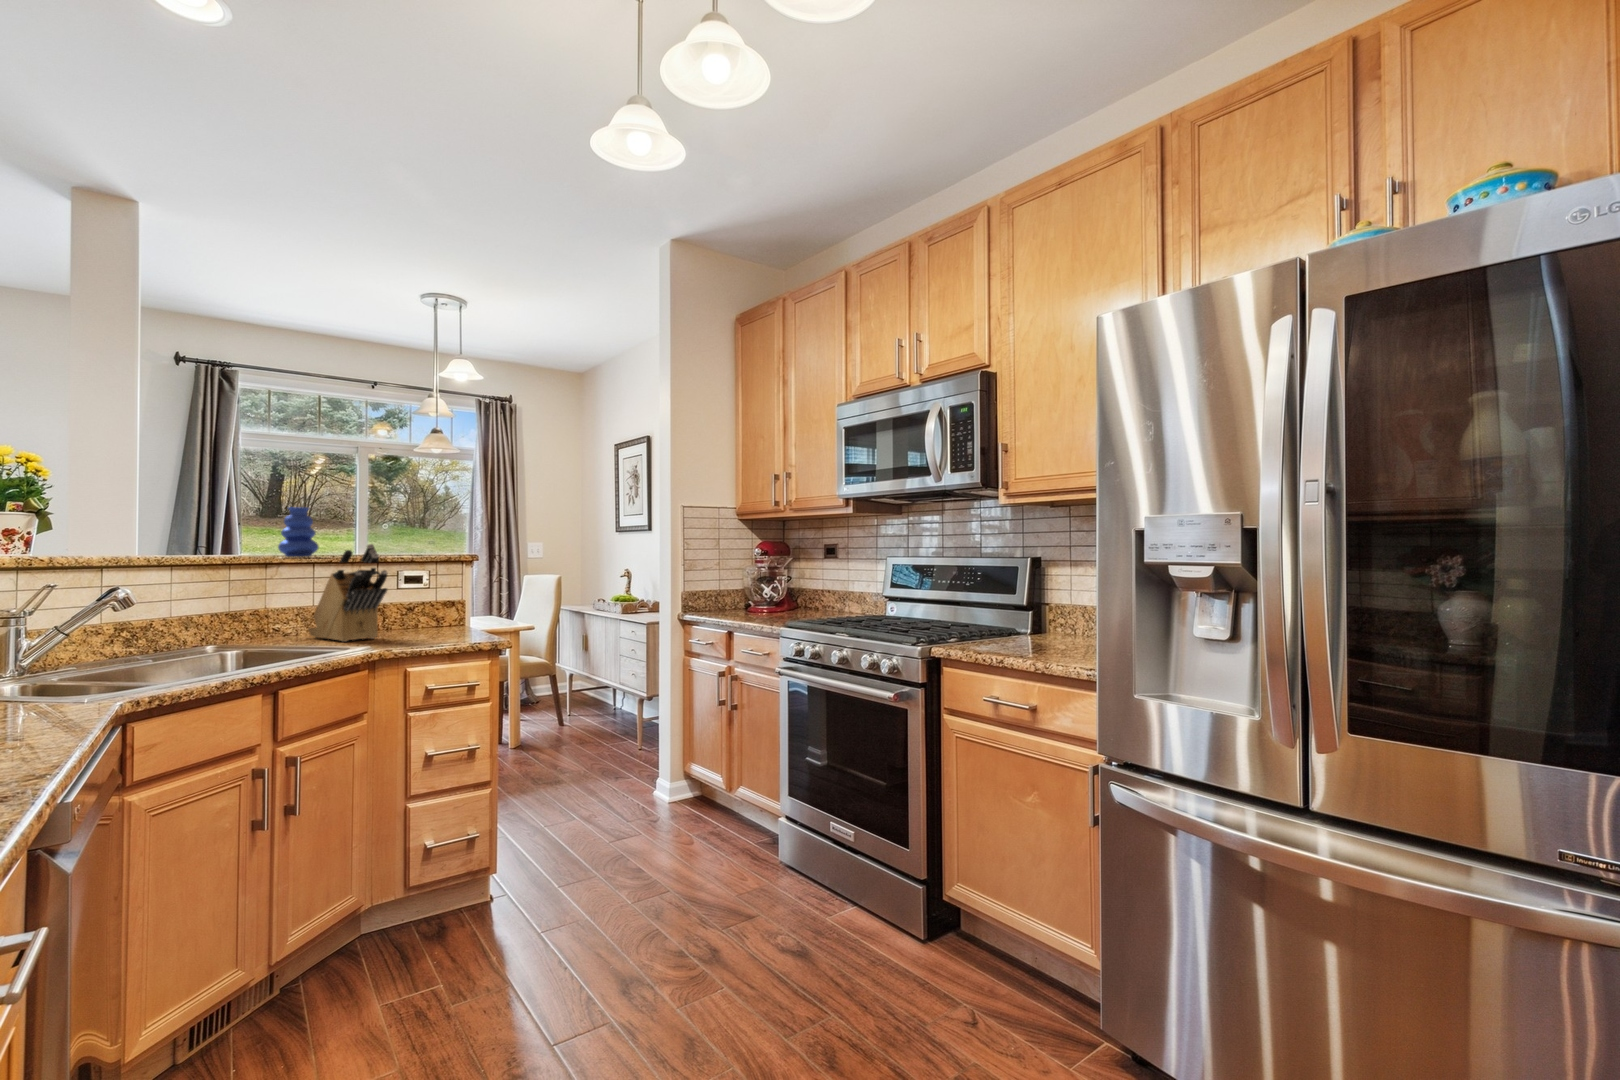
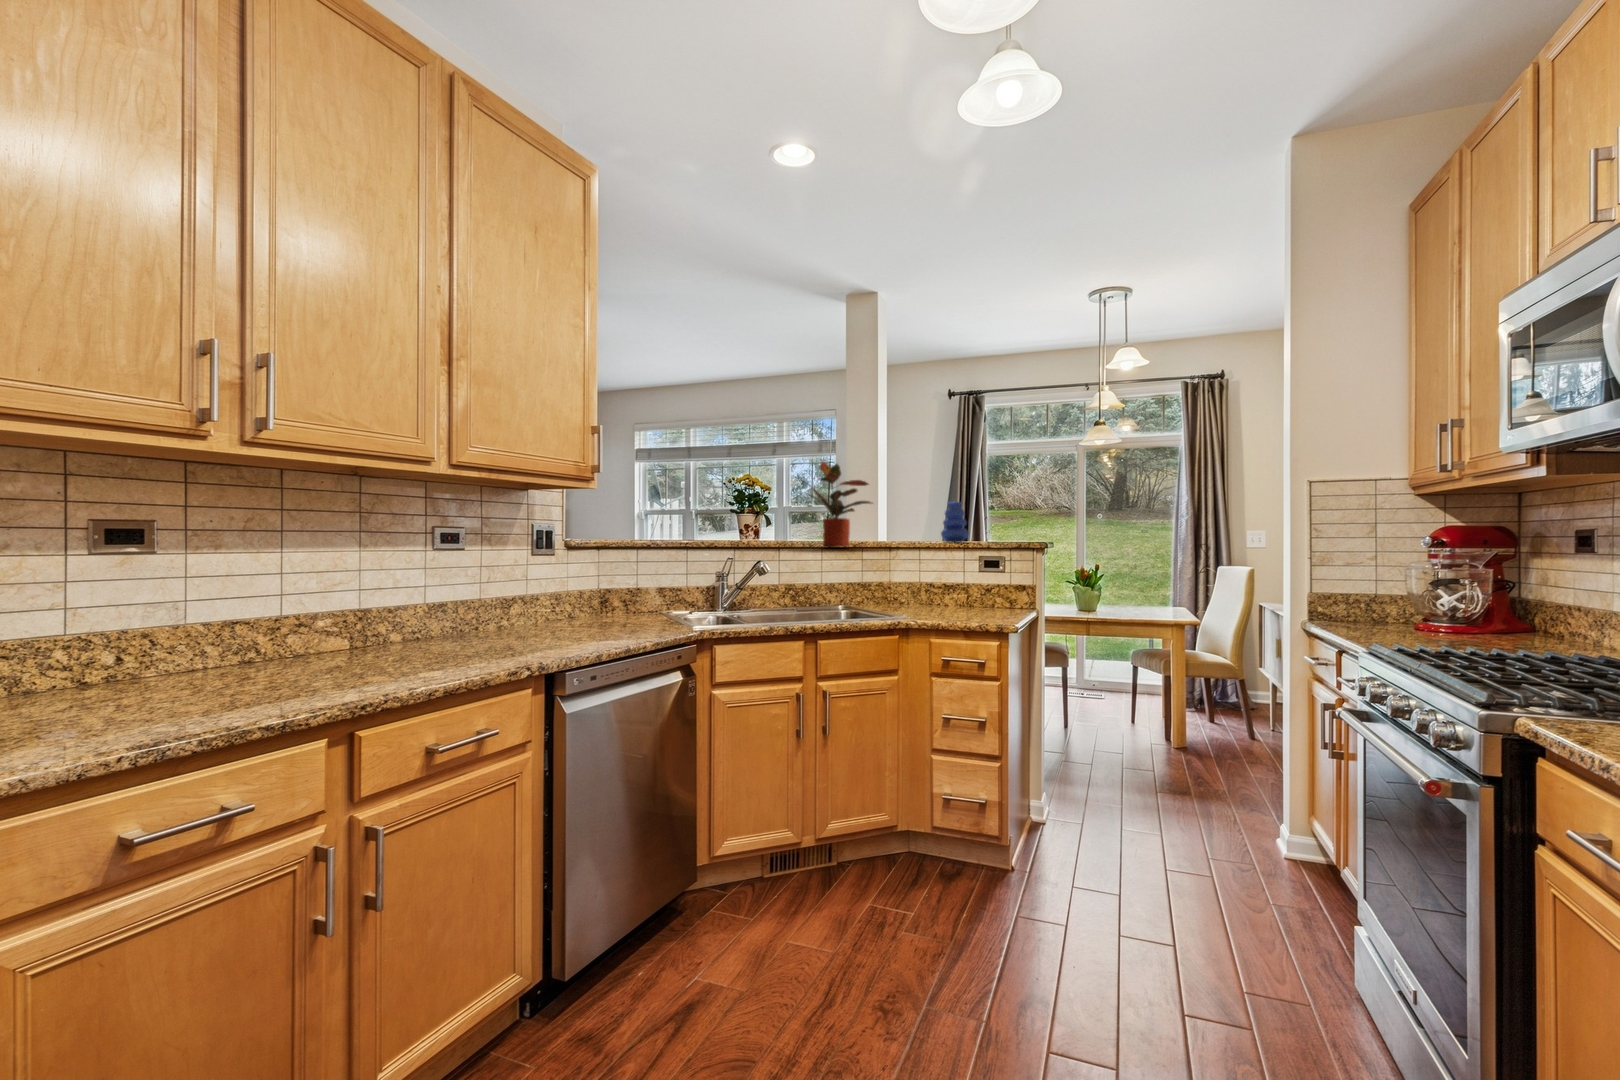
potted plant: none [141,441,266,565] -> present [807,462,871,548]
knife block: present [308,544,387,642] -> none [921,533,954,612]

